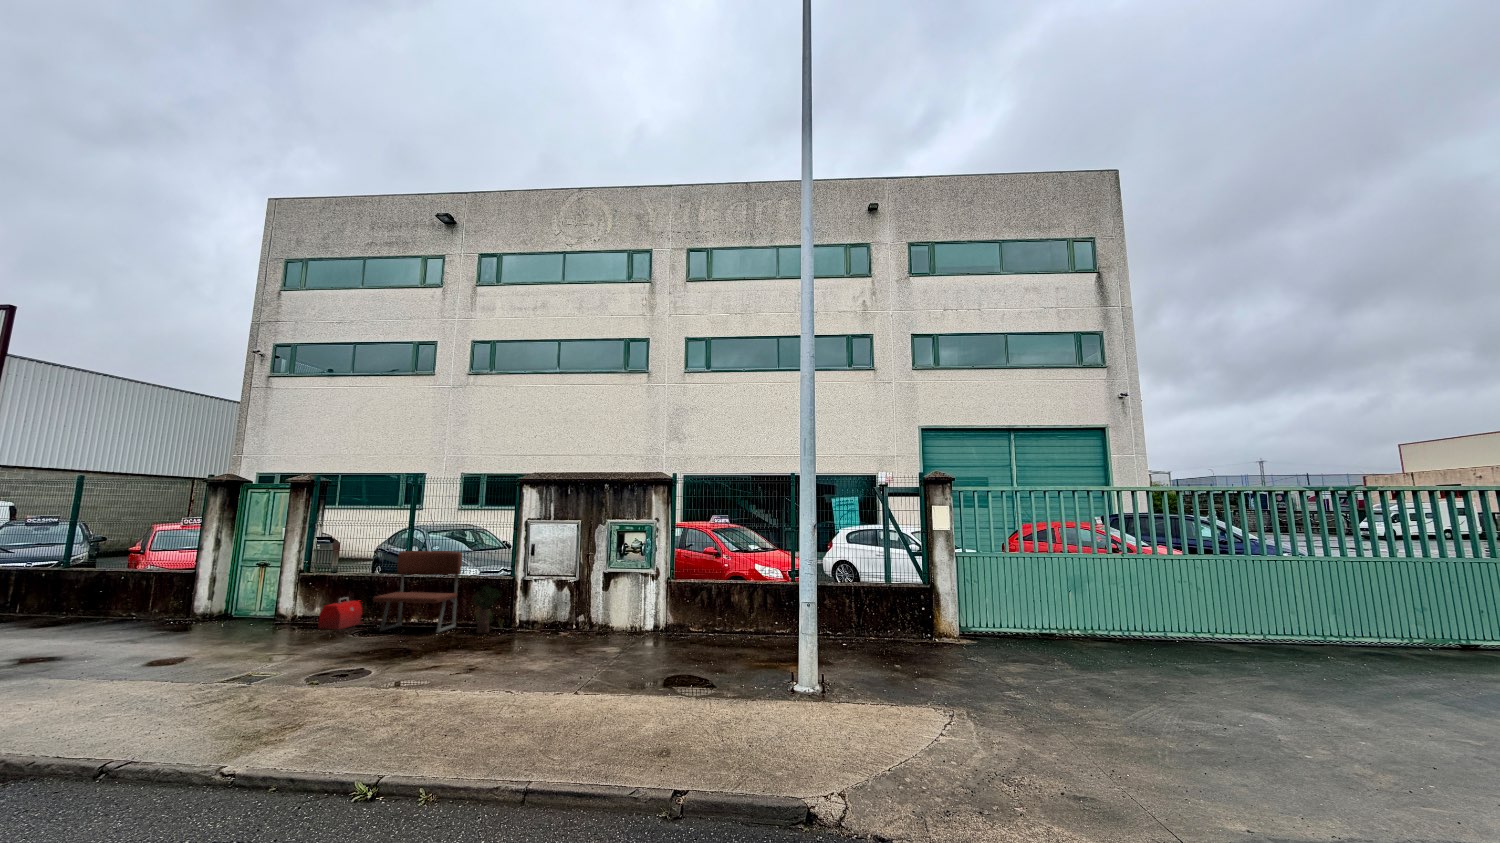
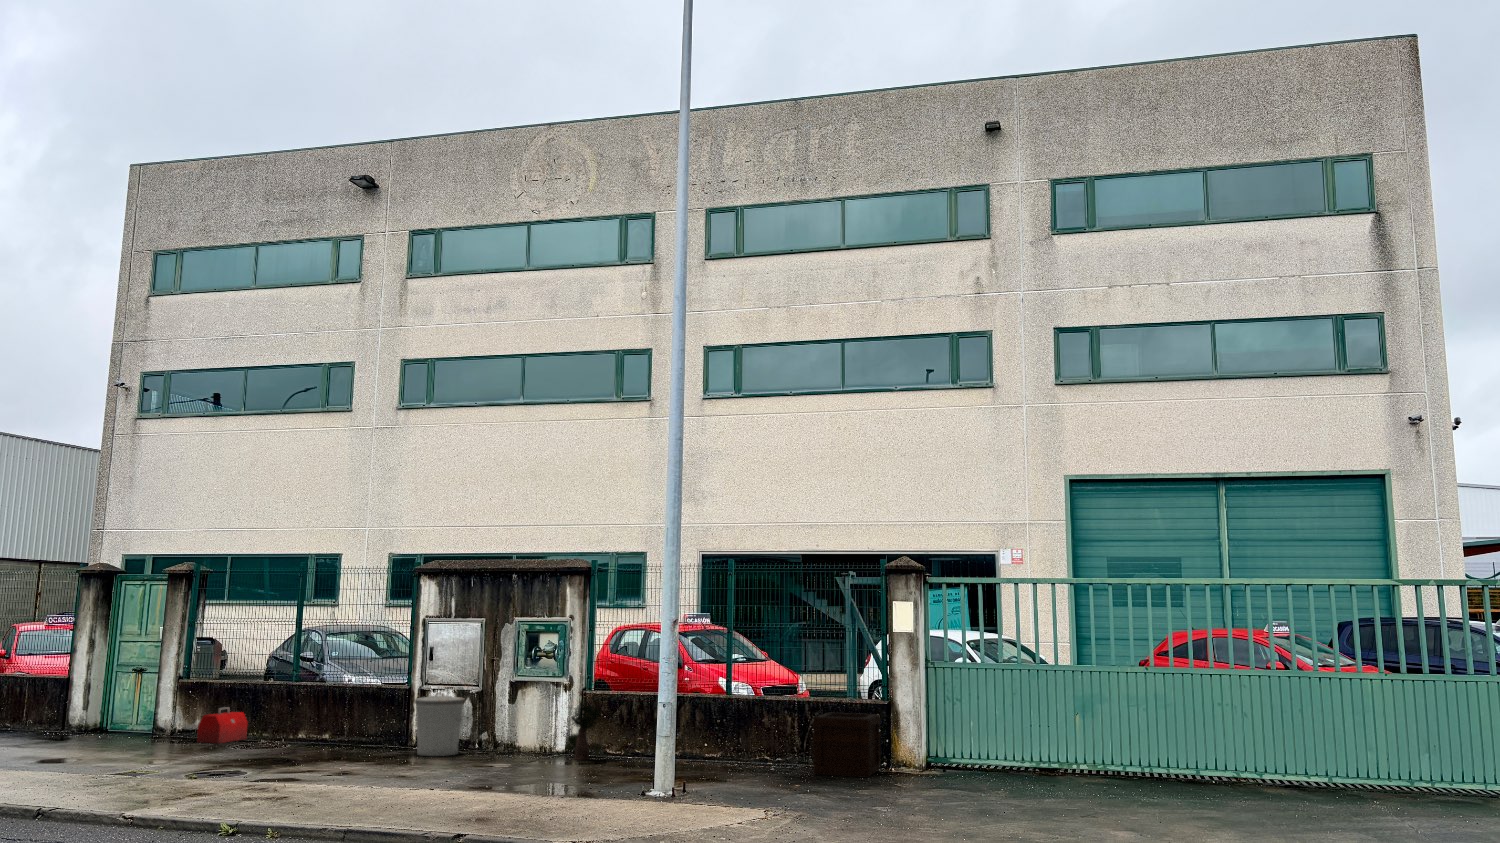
bench: present [373,551,462,633] -> none [253,654,352,749]
trash can: none [523,583,566,637] -> present [415,694,465,756]
potted plant: present [474,586,503,633] -> present [566,701,601,760]
wooden crate: none [869,593,919,647] -> present [813,712,881,778]

